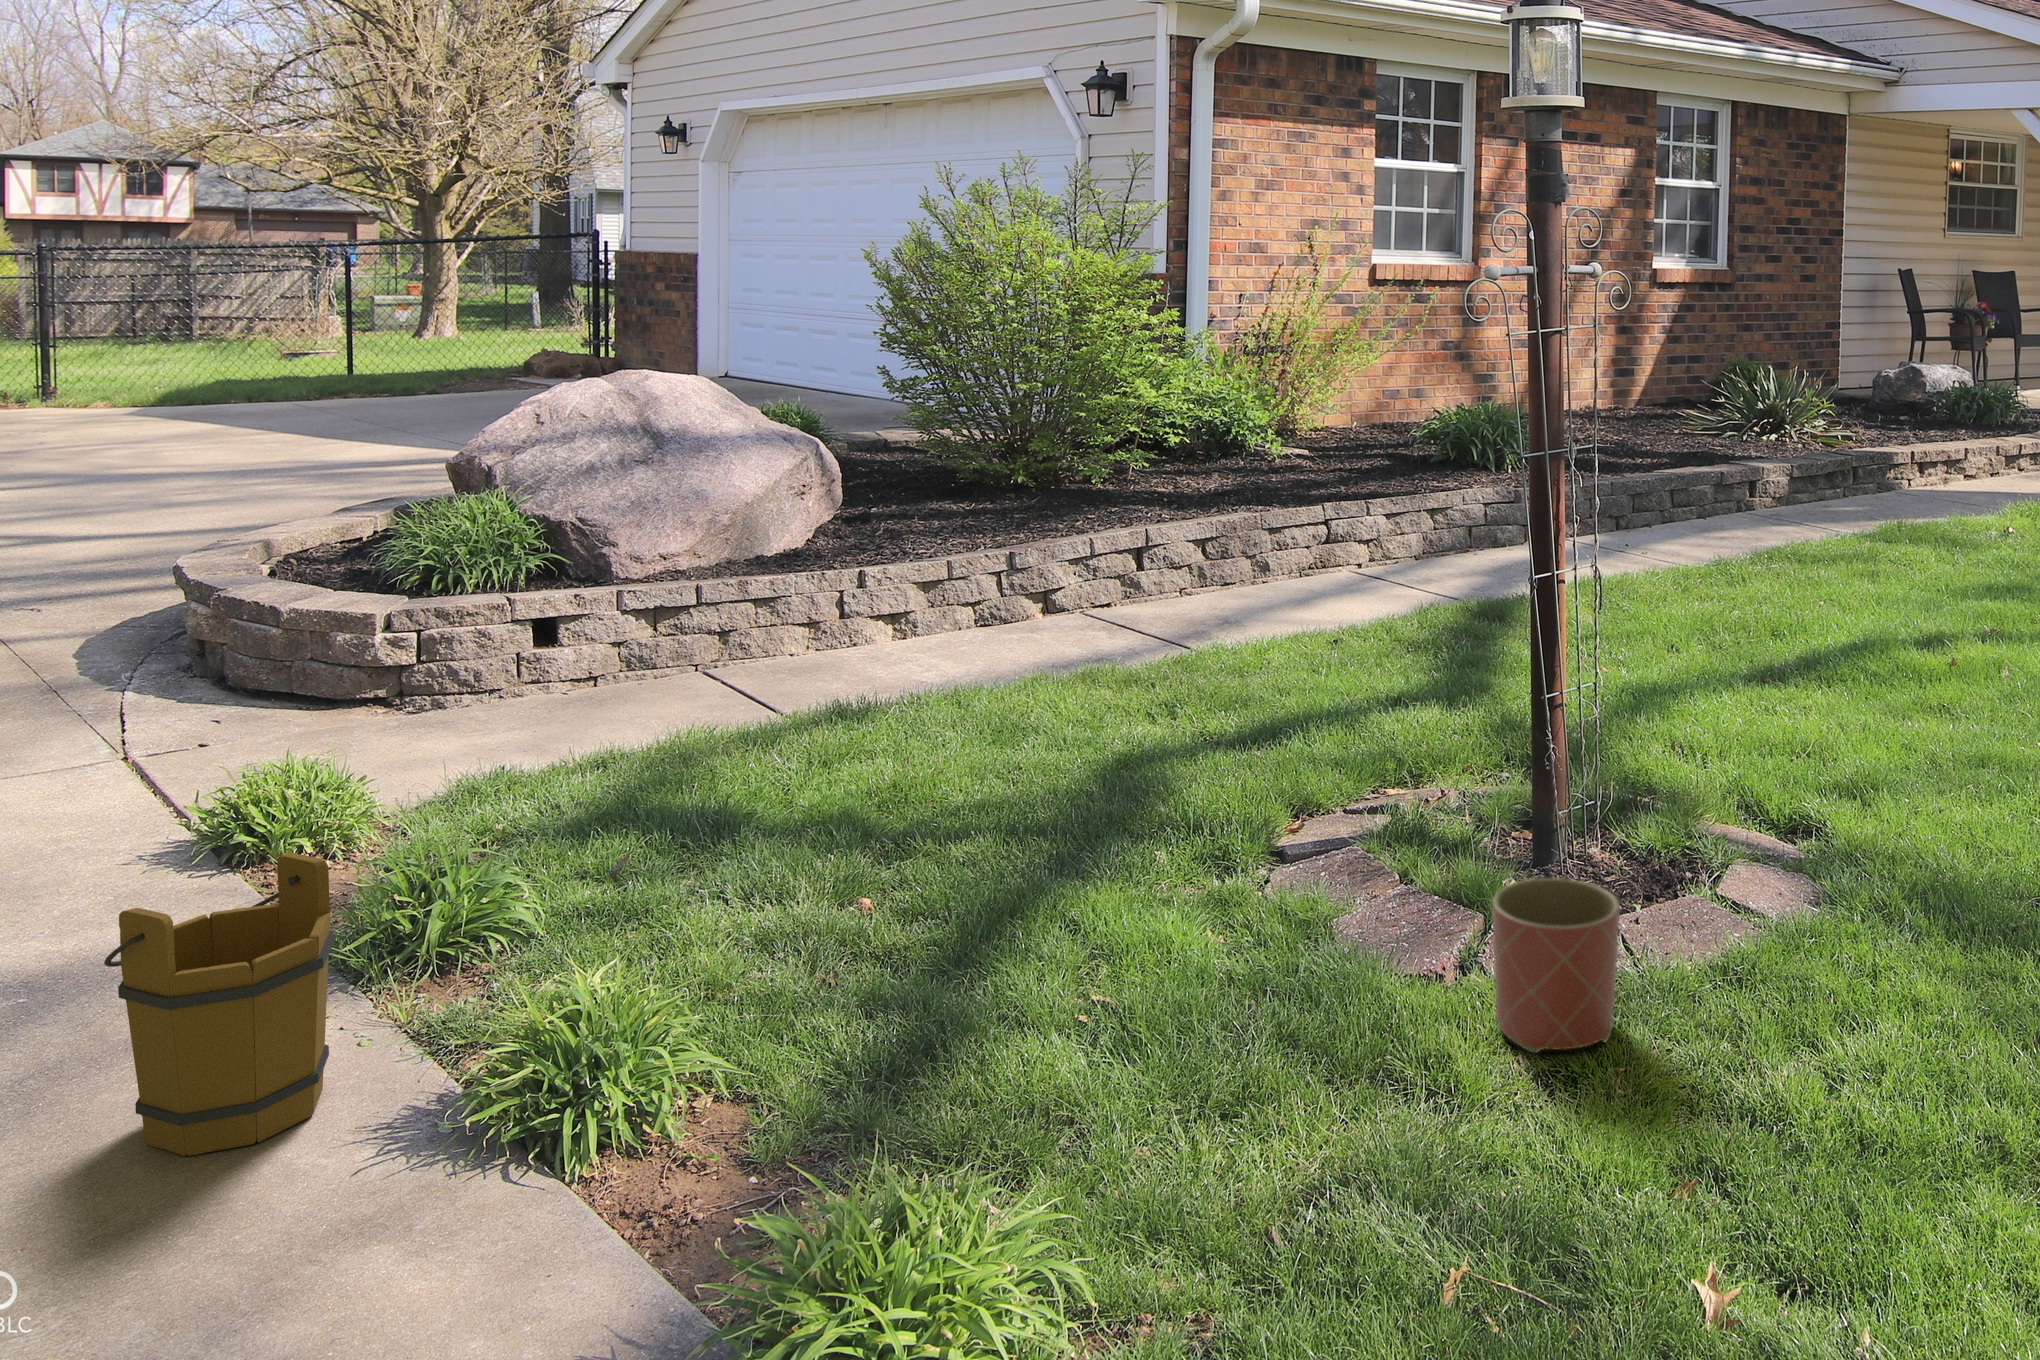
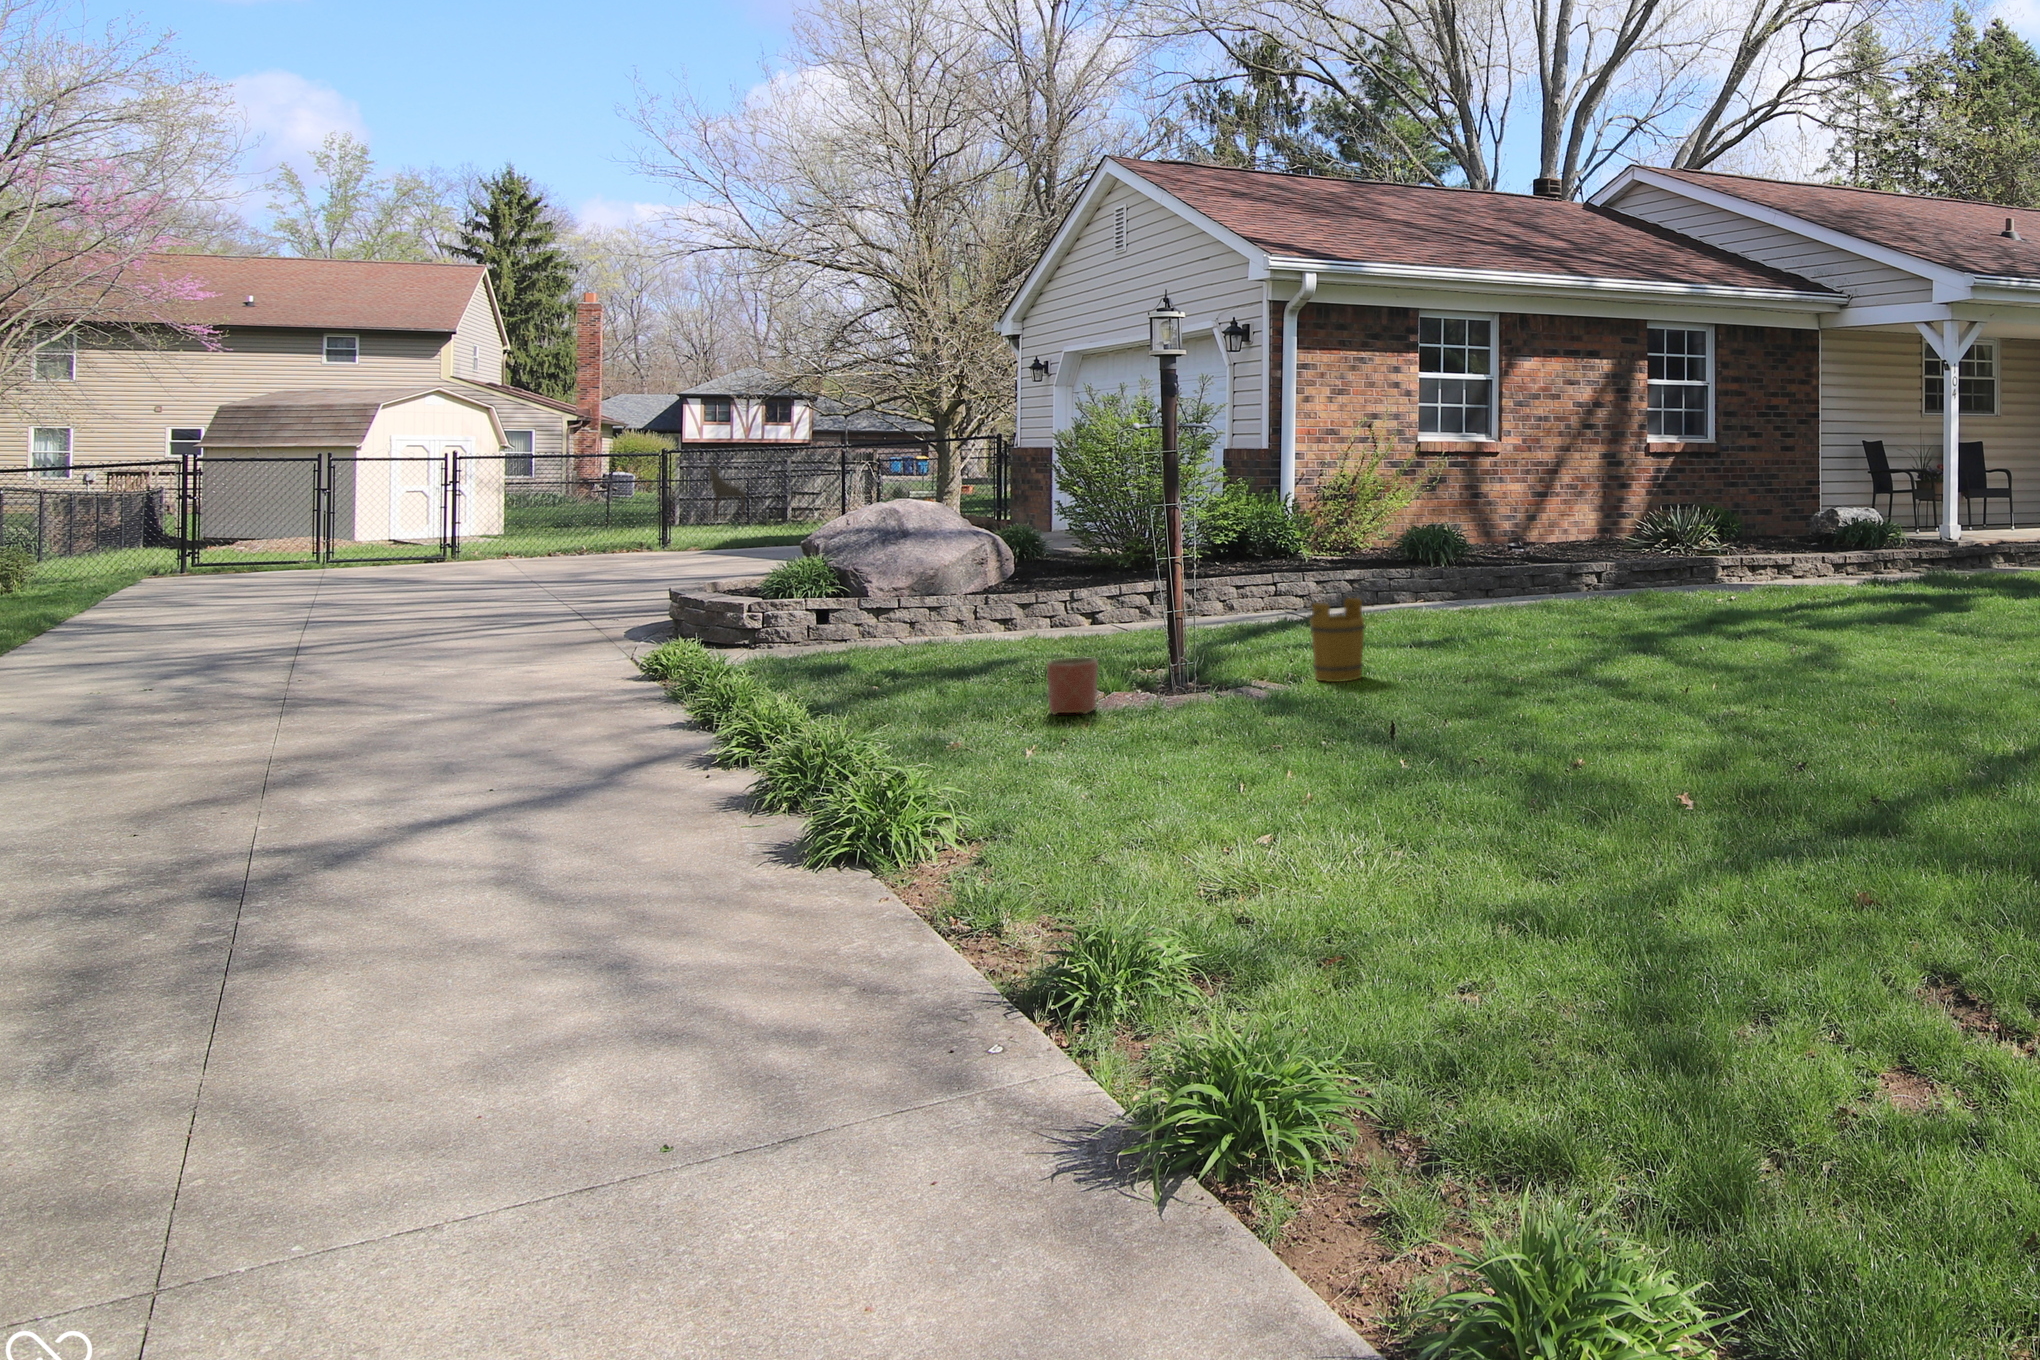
chair: none [66,261,128,336] -> present [709,466,746,514]
bucket: present [104,853,335,1156] -> present [1309,598,1365,682]

